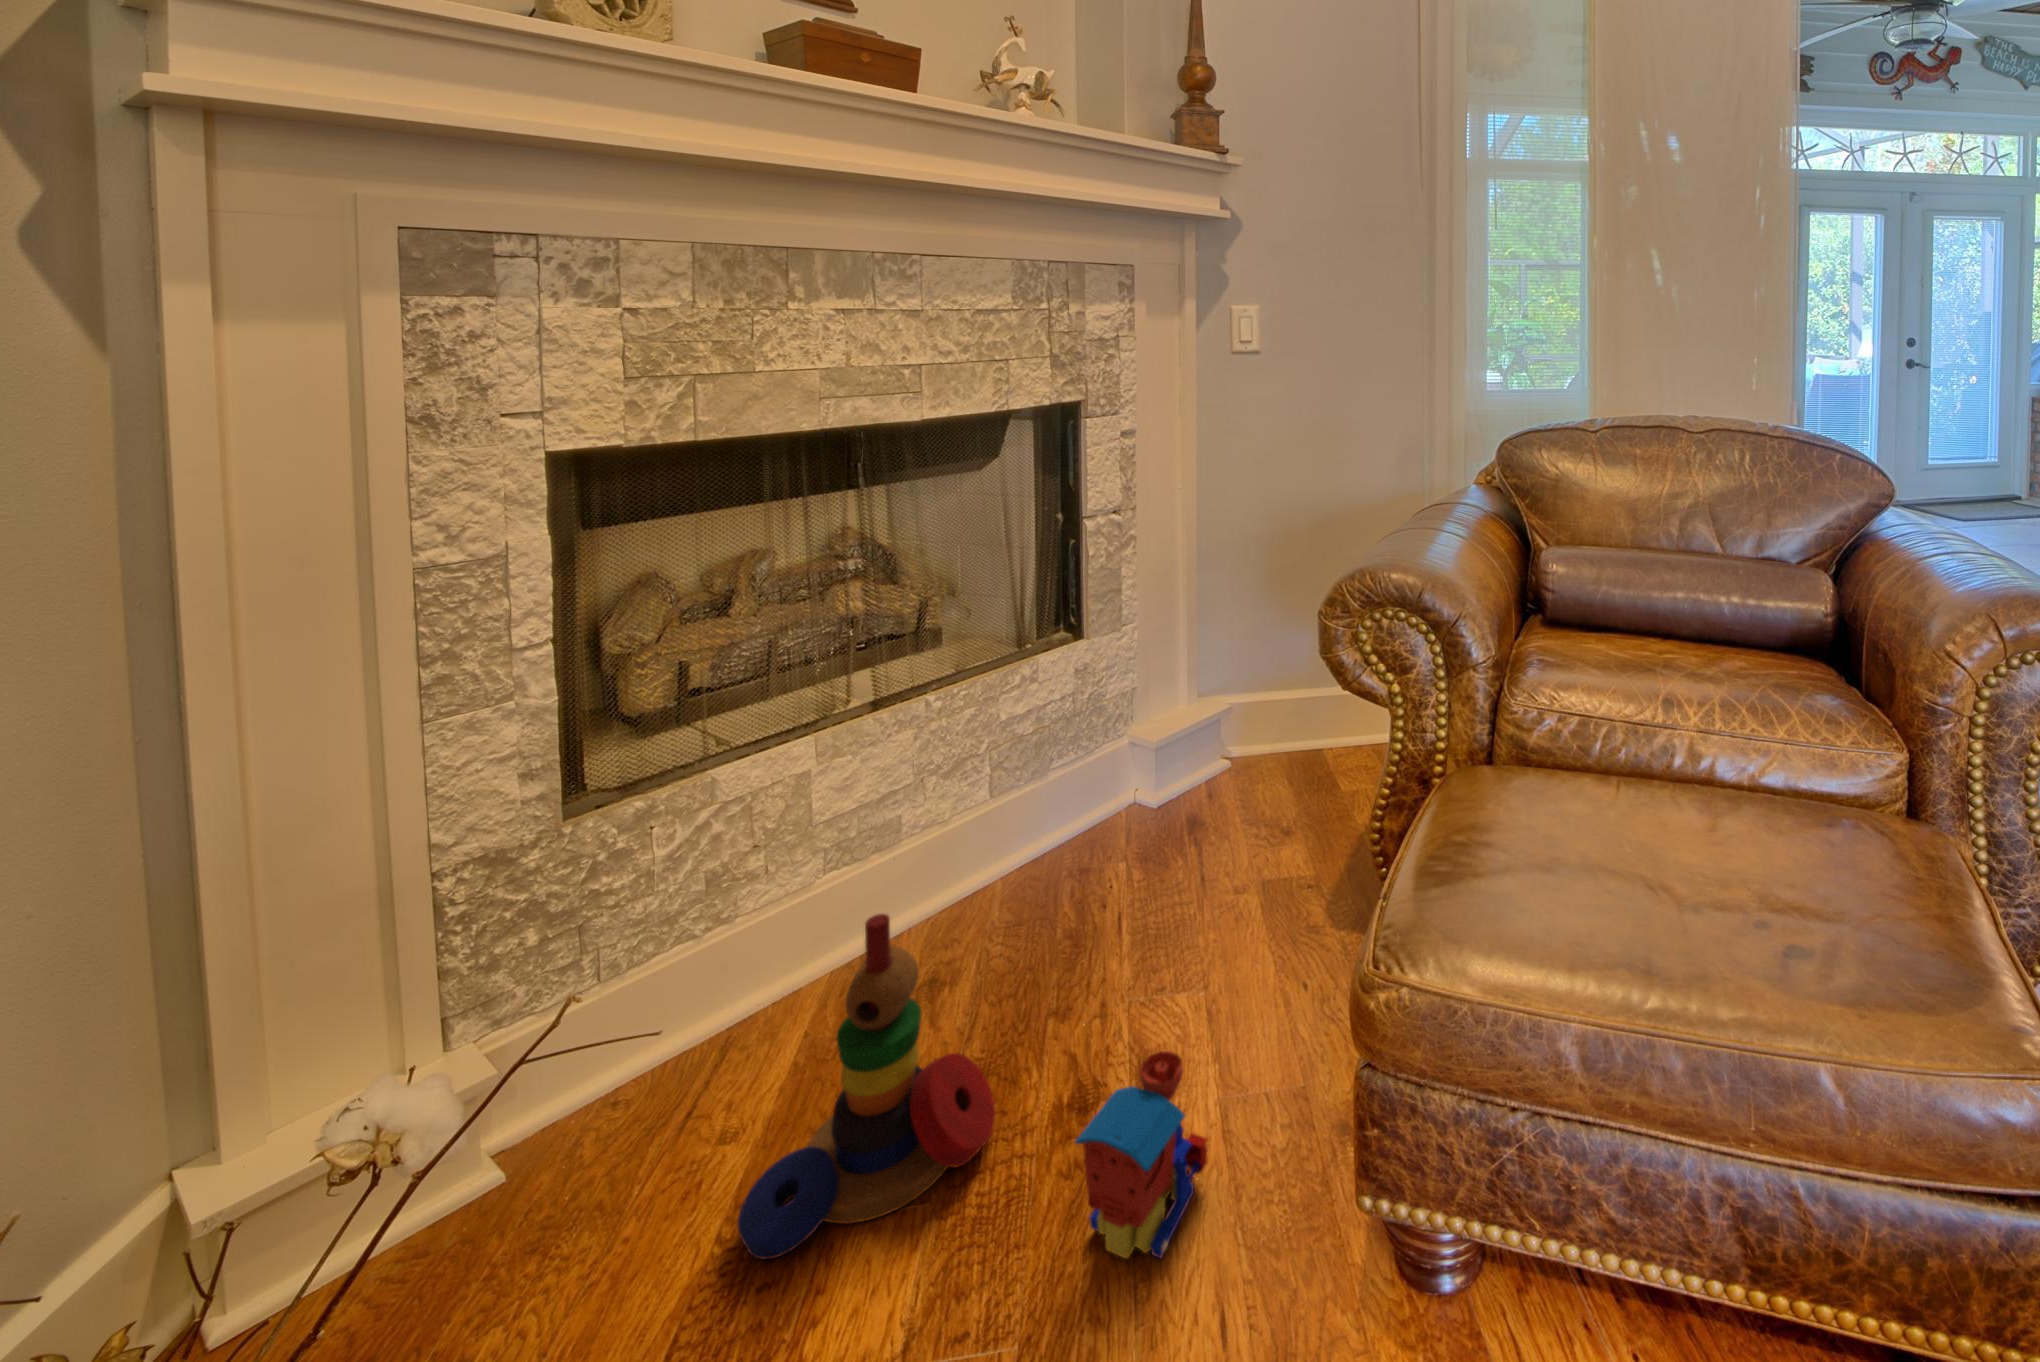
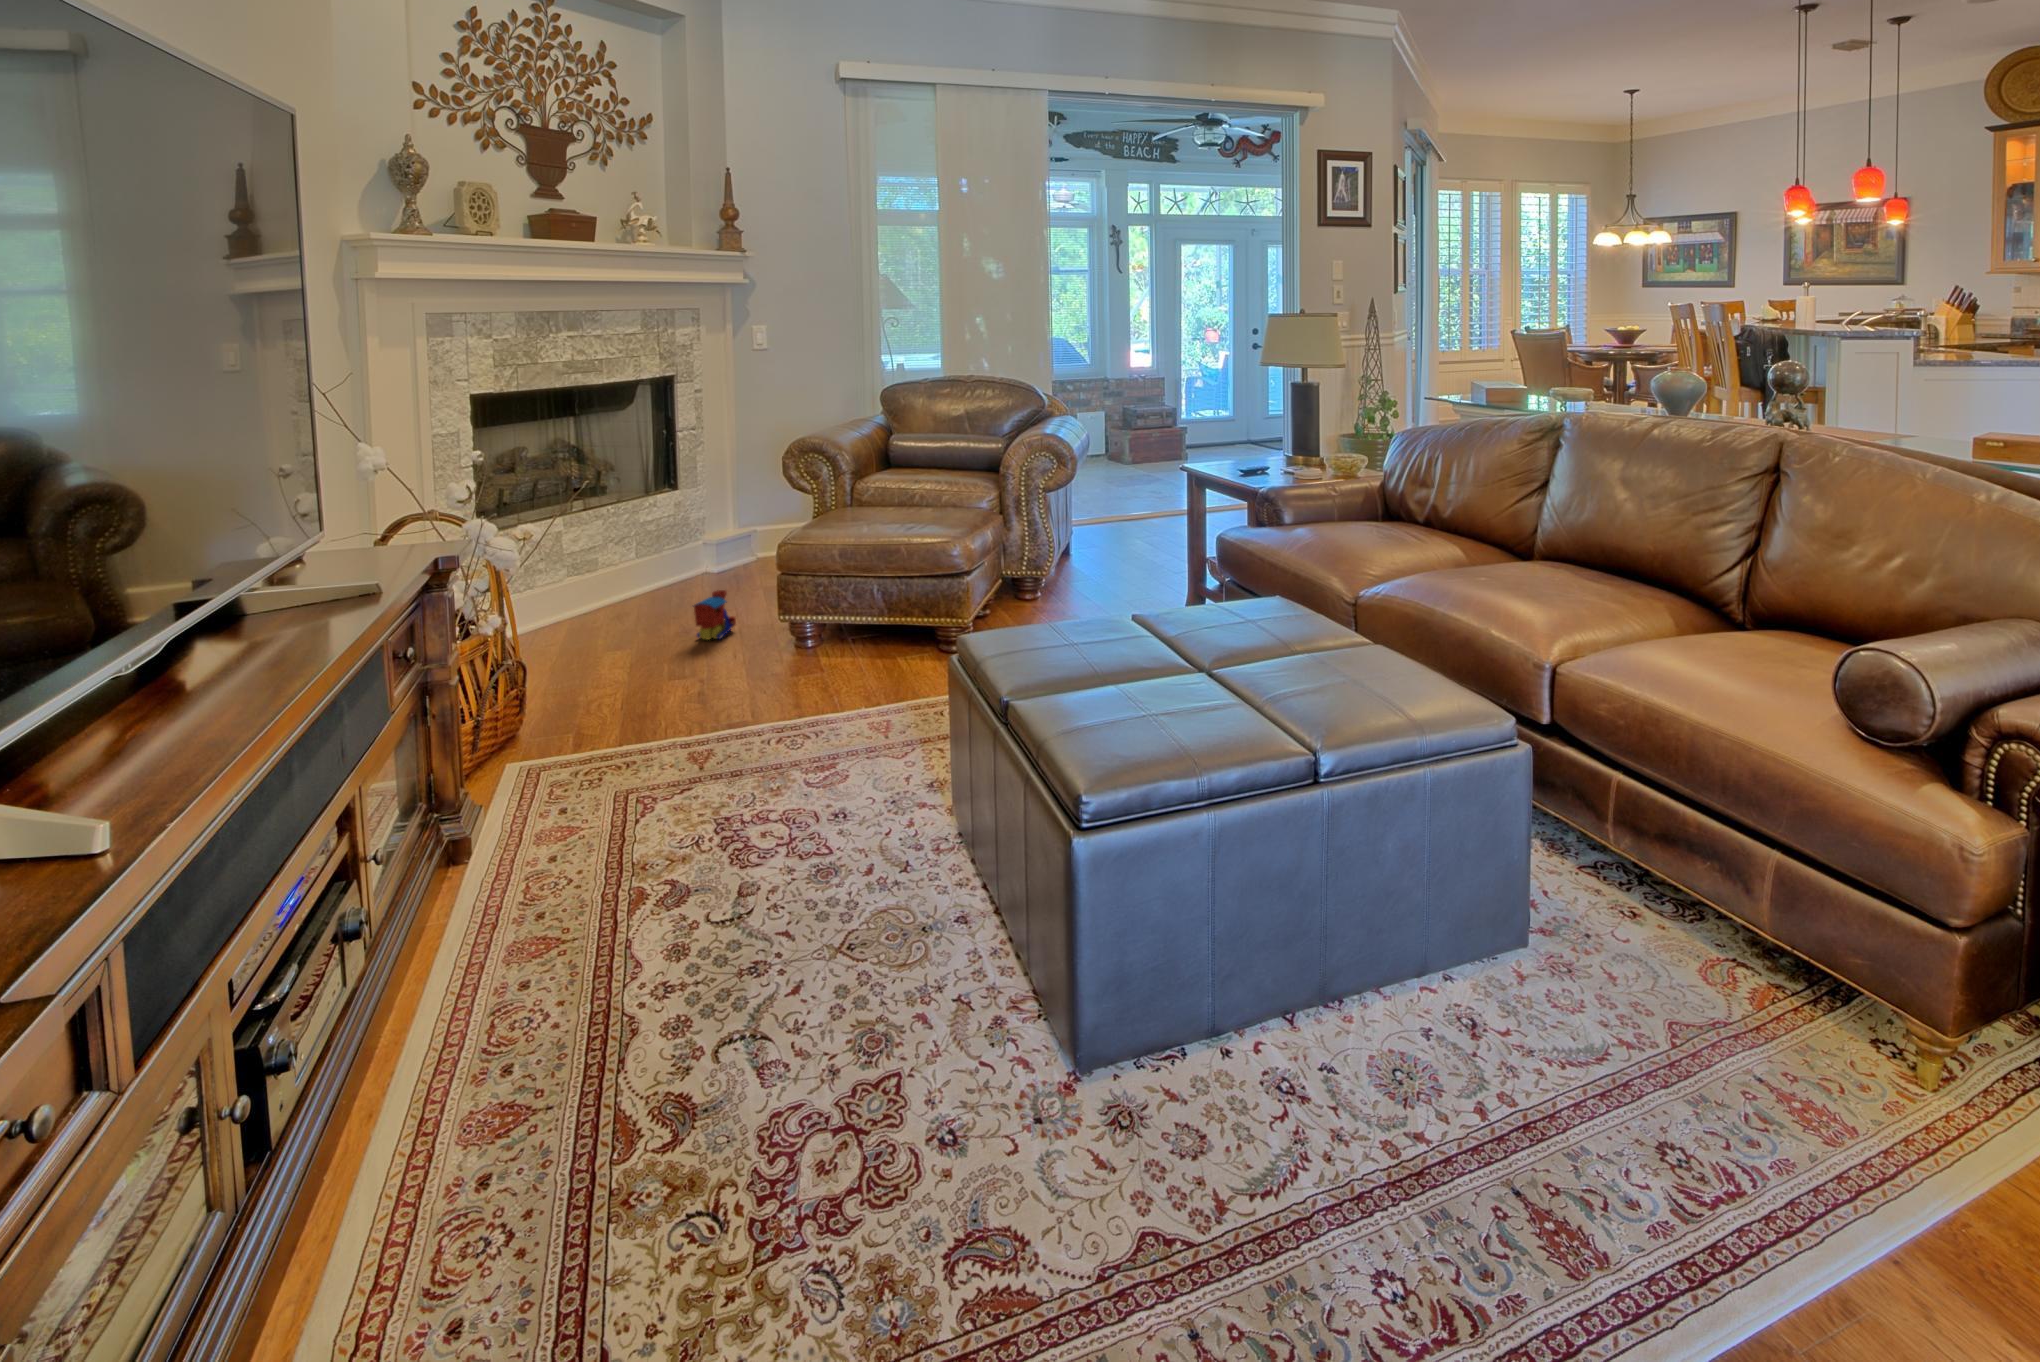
stacking toy: present [737,914,995,1259] -> none [577,553,660,649]

